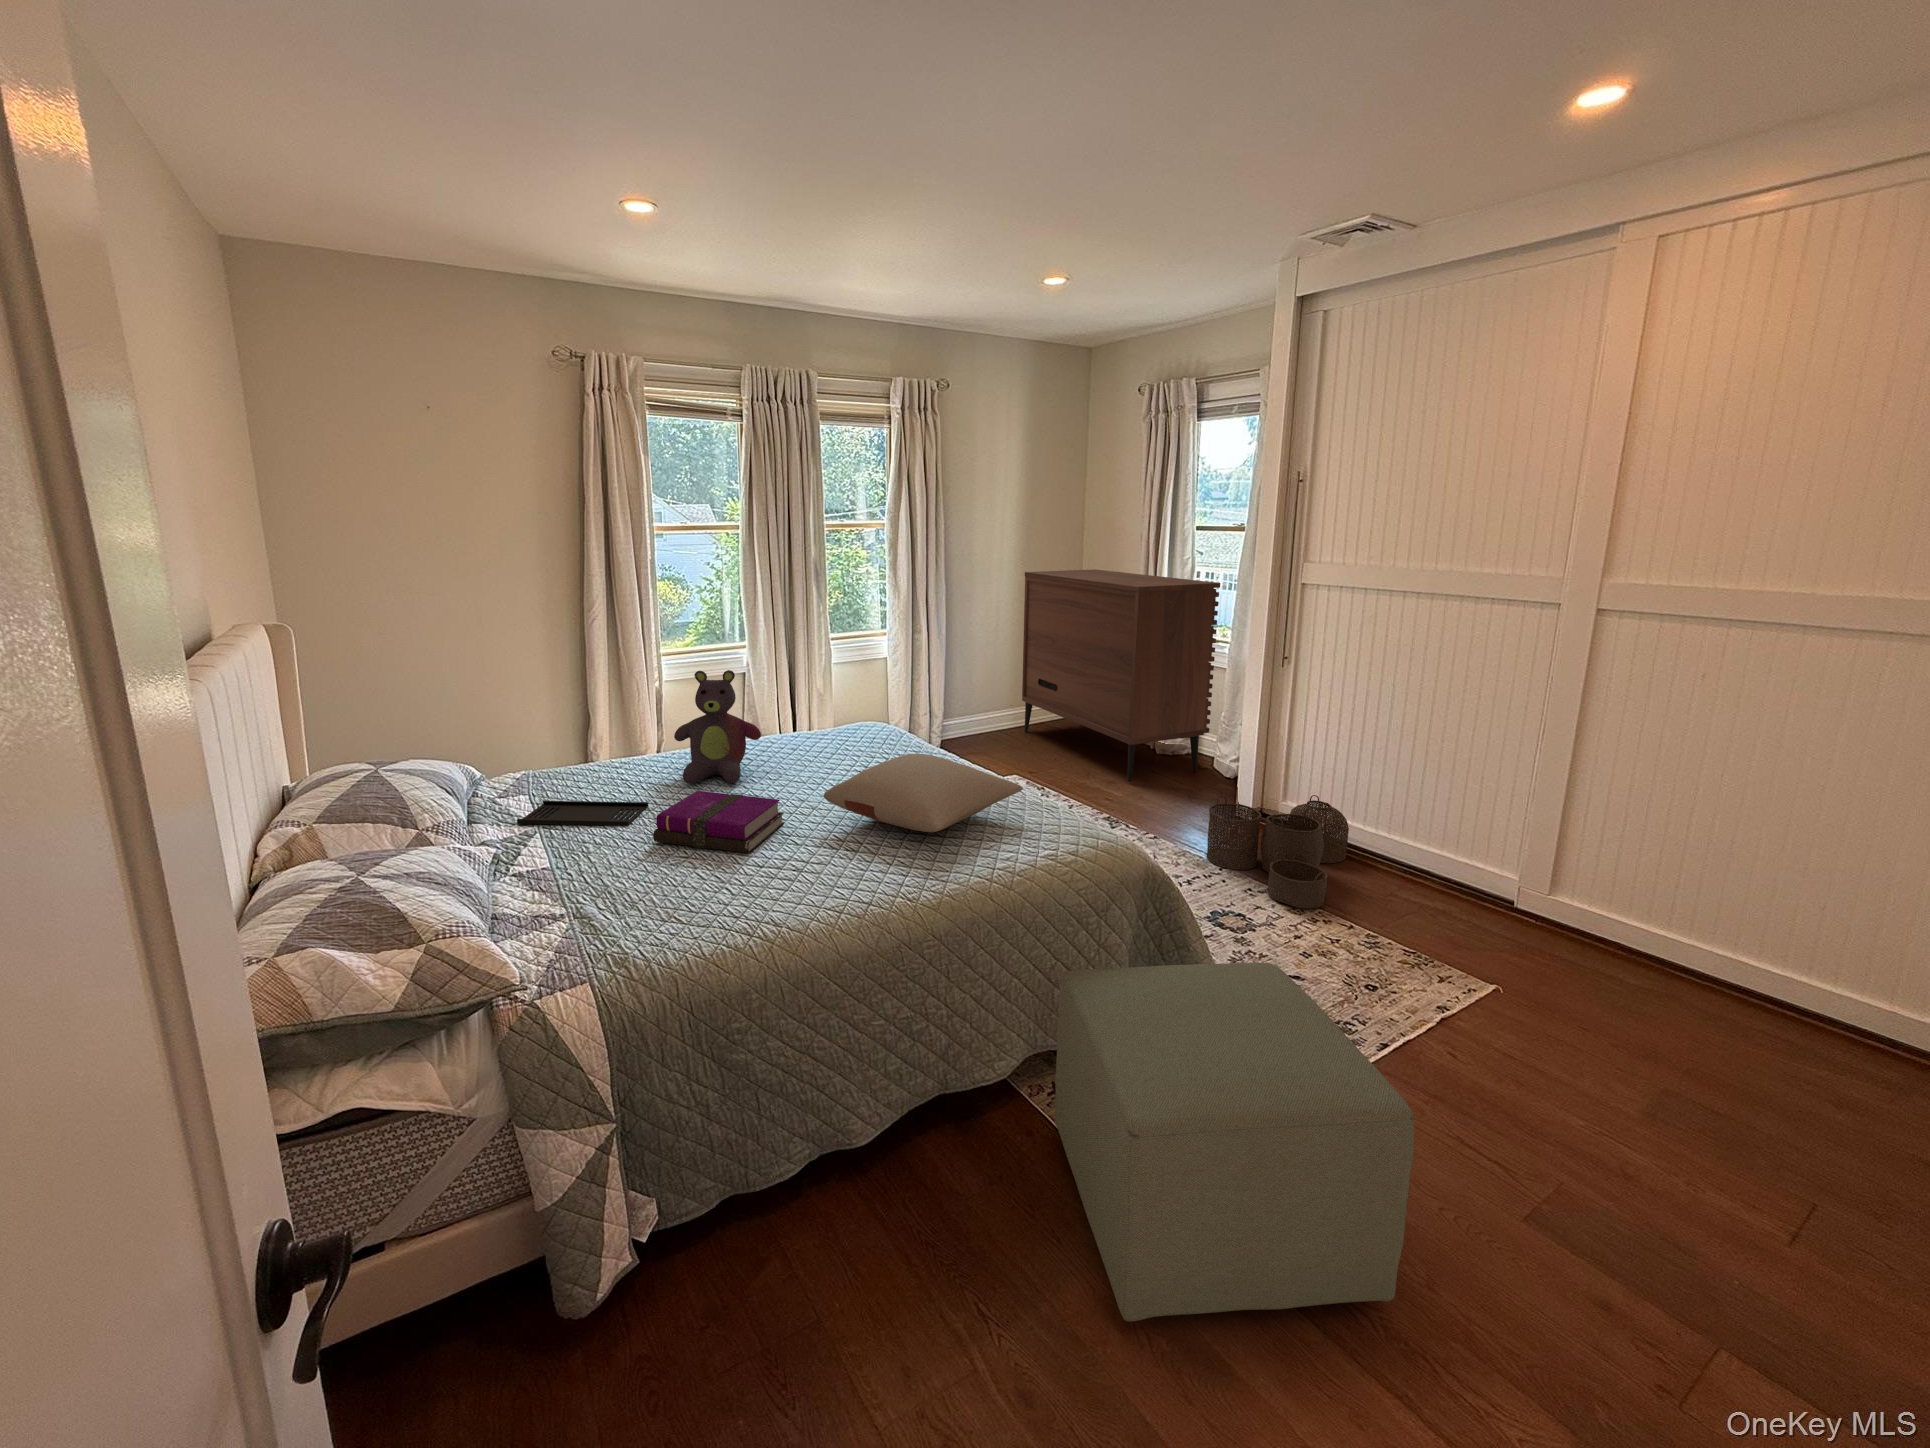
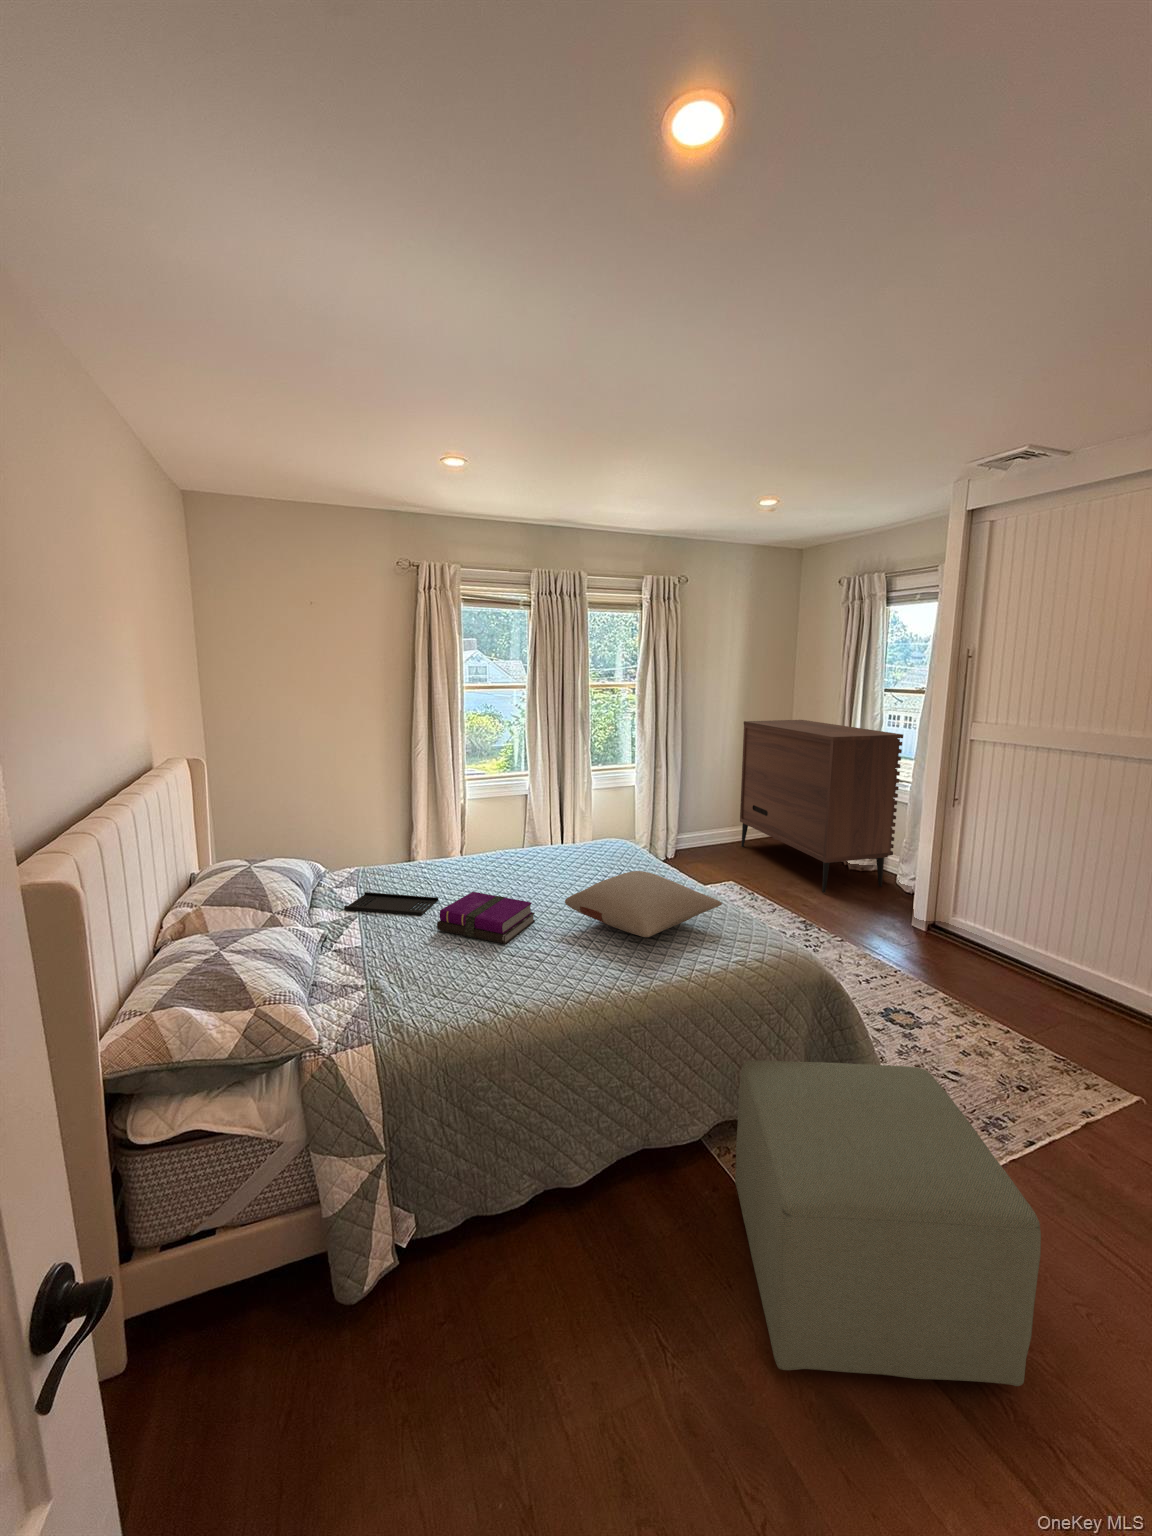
stuffed bear: present [674,670,761,784] -> none [462,799,525,885]
woven basket: present [1206,795,1349,908] -> none [884,911,1011,1013]

